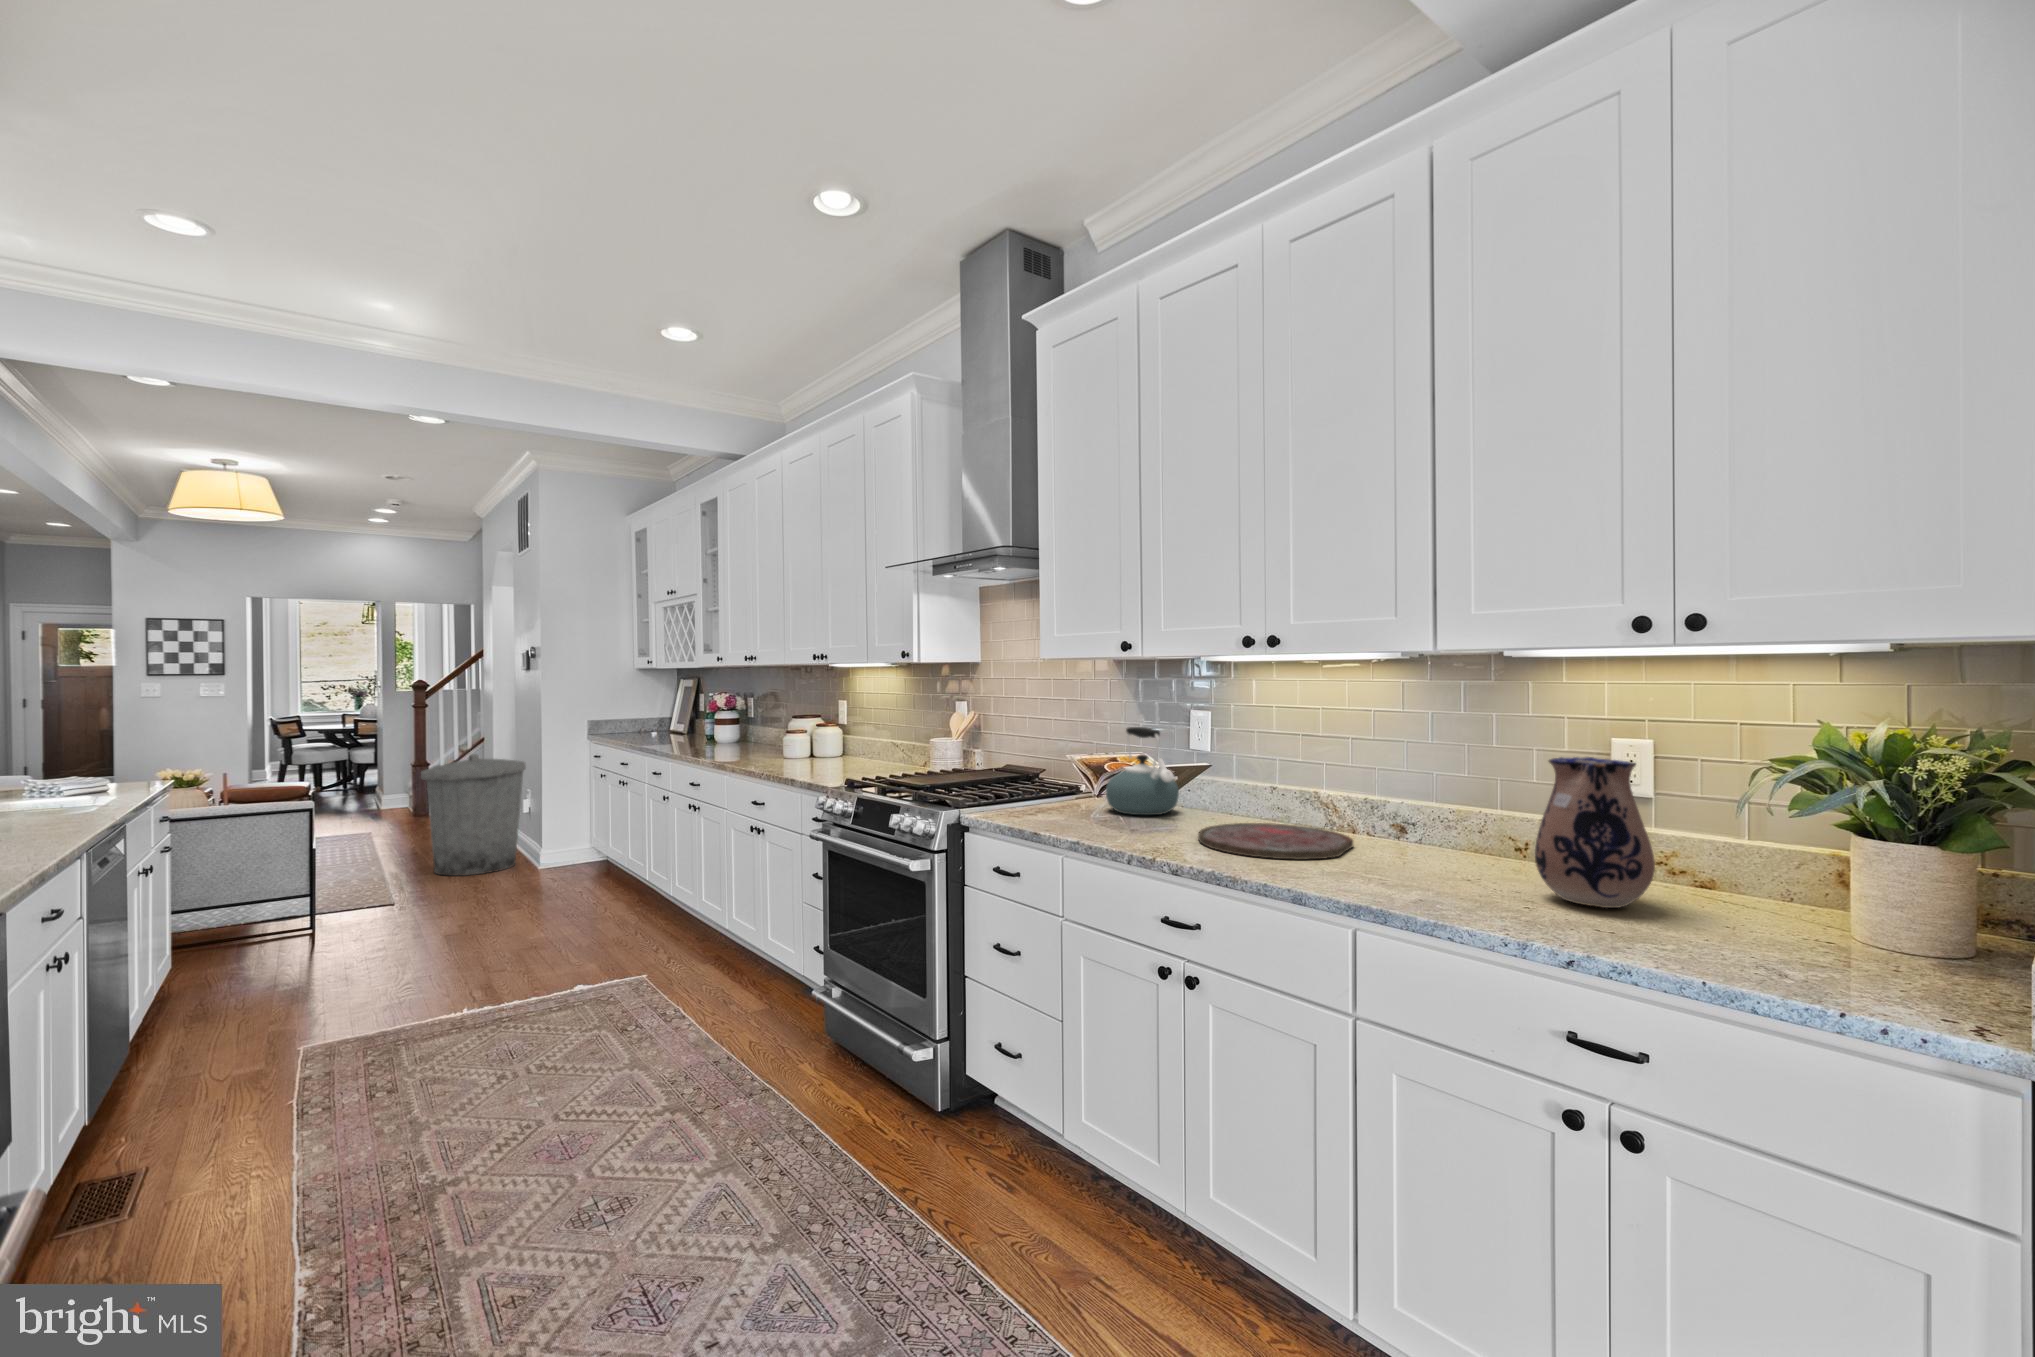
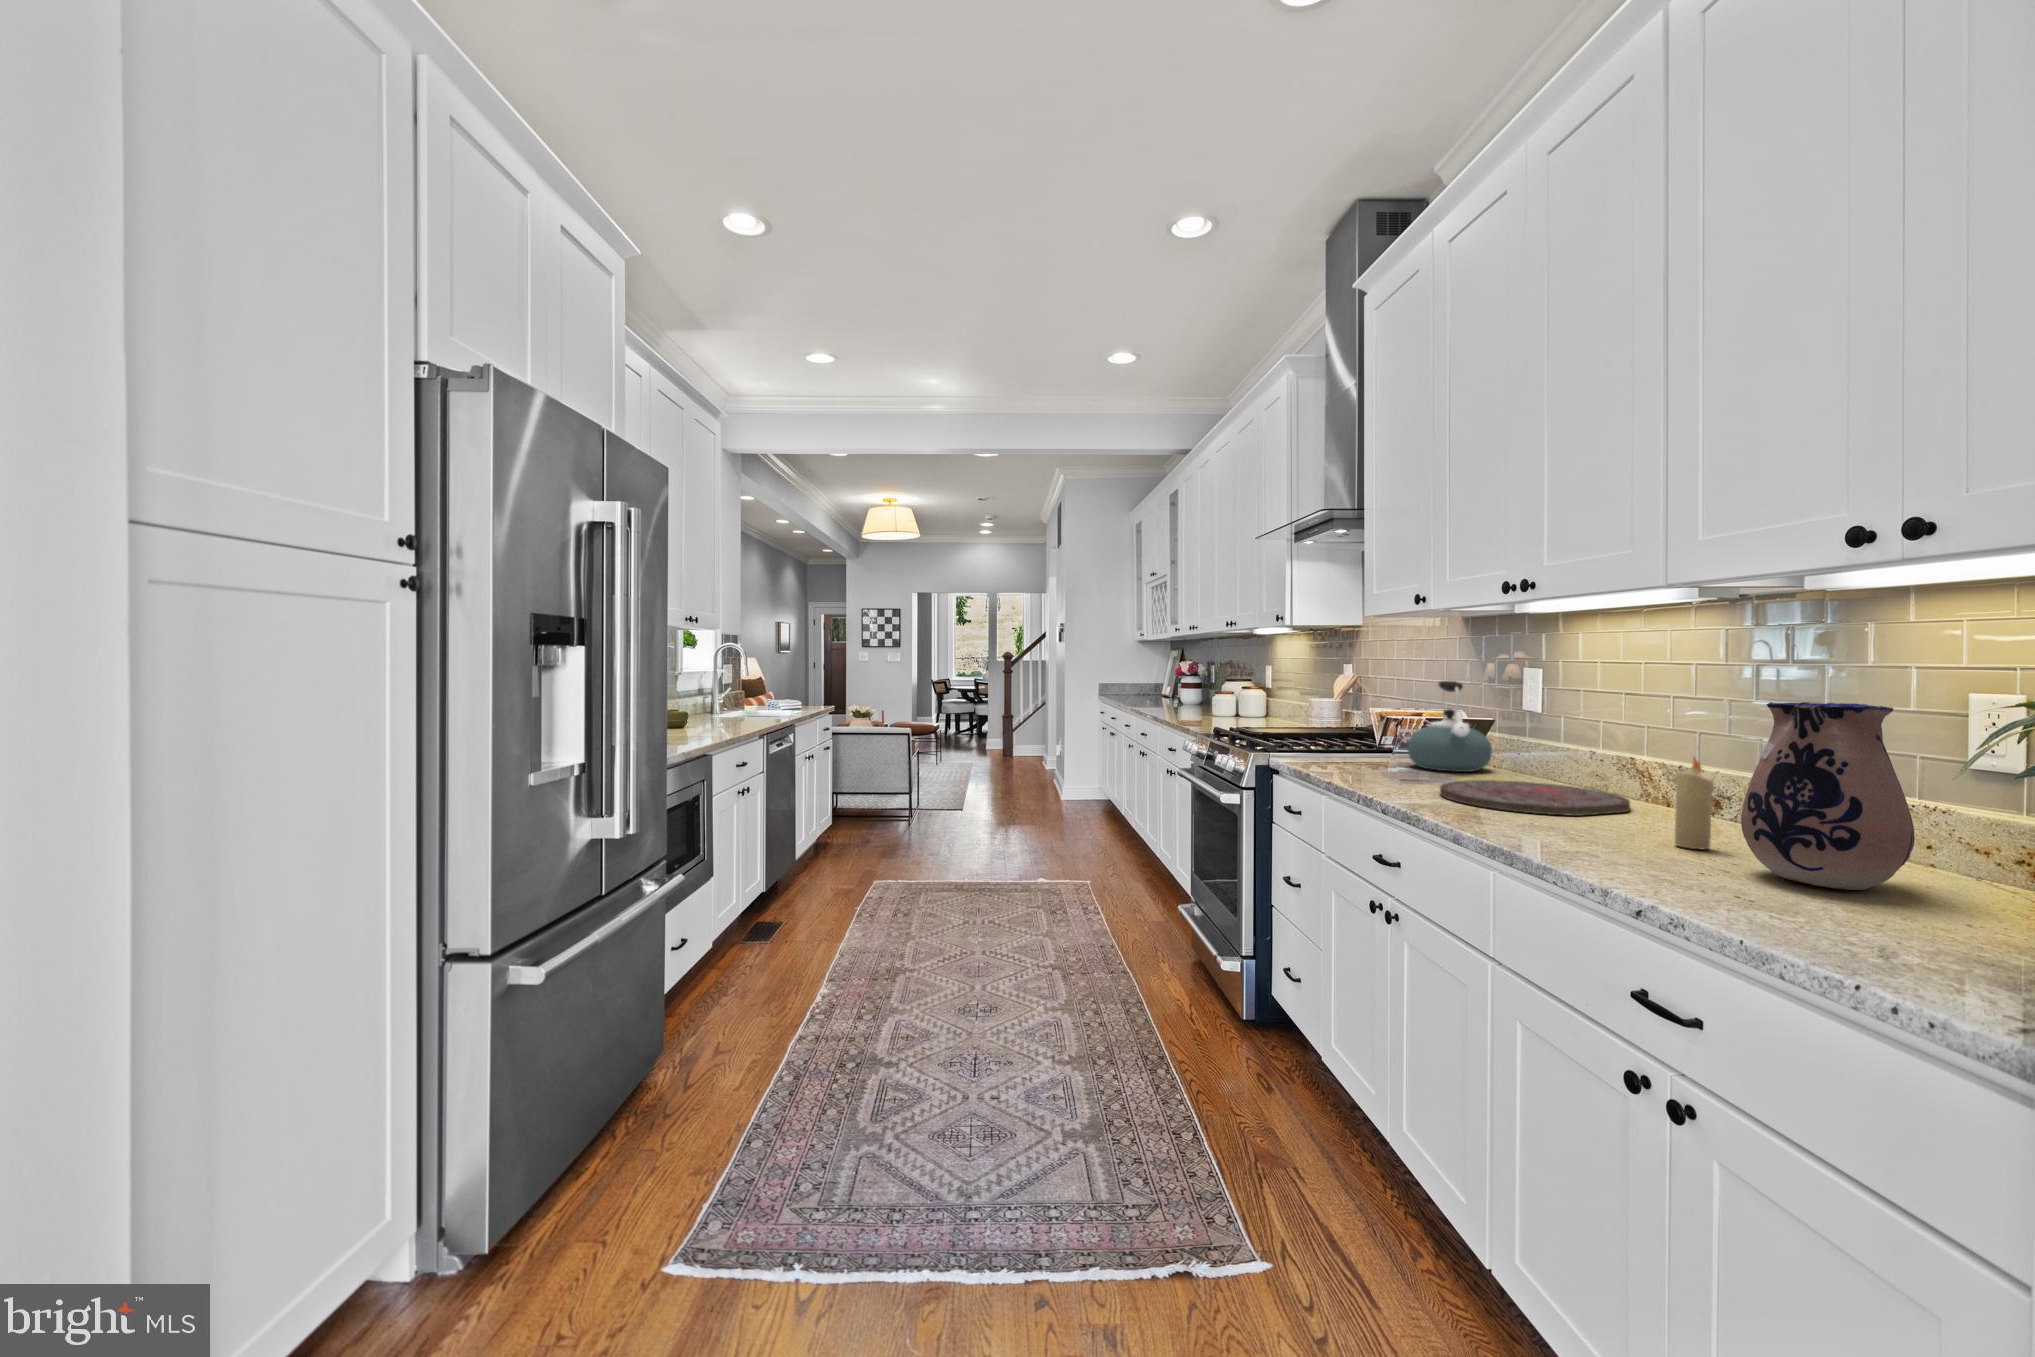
trash can: present [421,754,526,876] -> none [986,707,1054,799]
candle: none [1451,802,1480,882] -> present [1675,757,1714,849]

